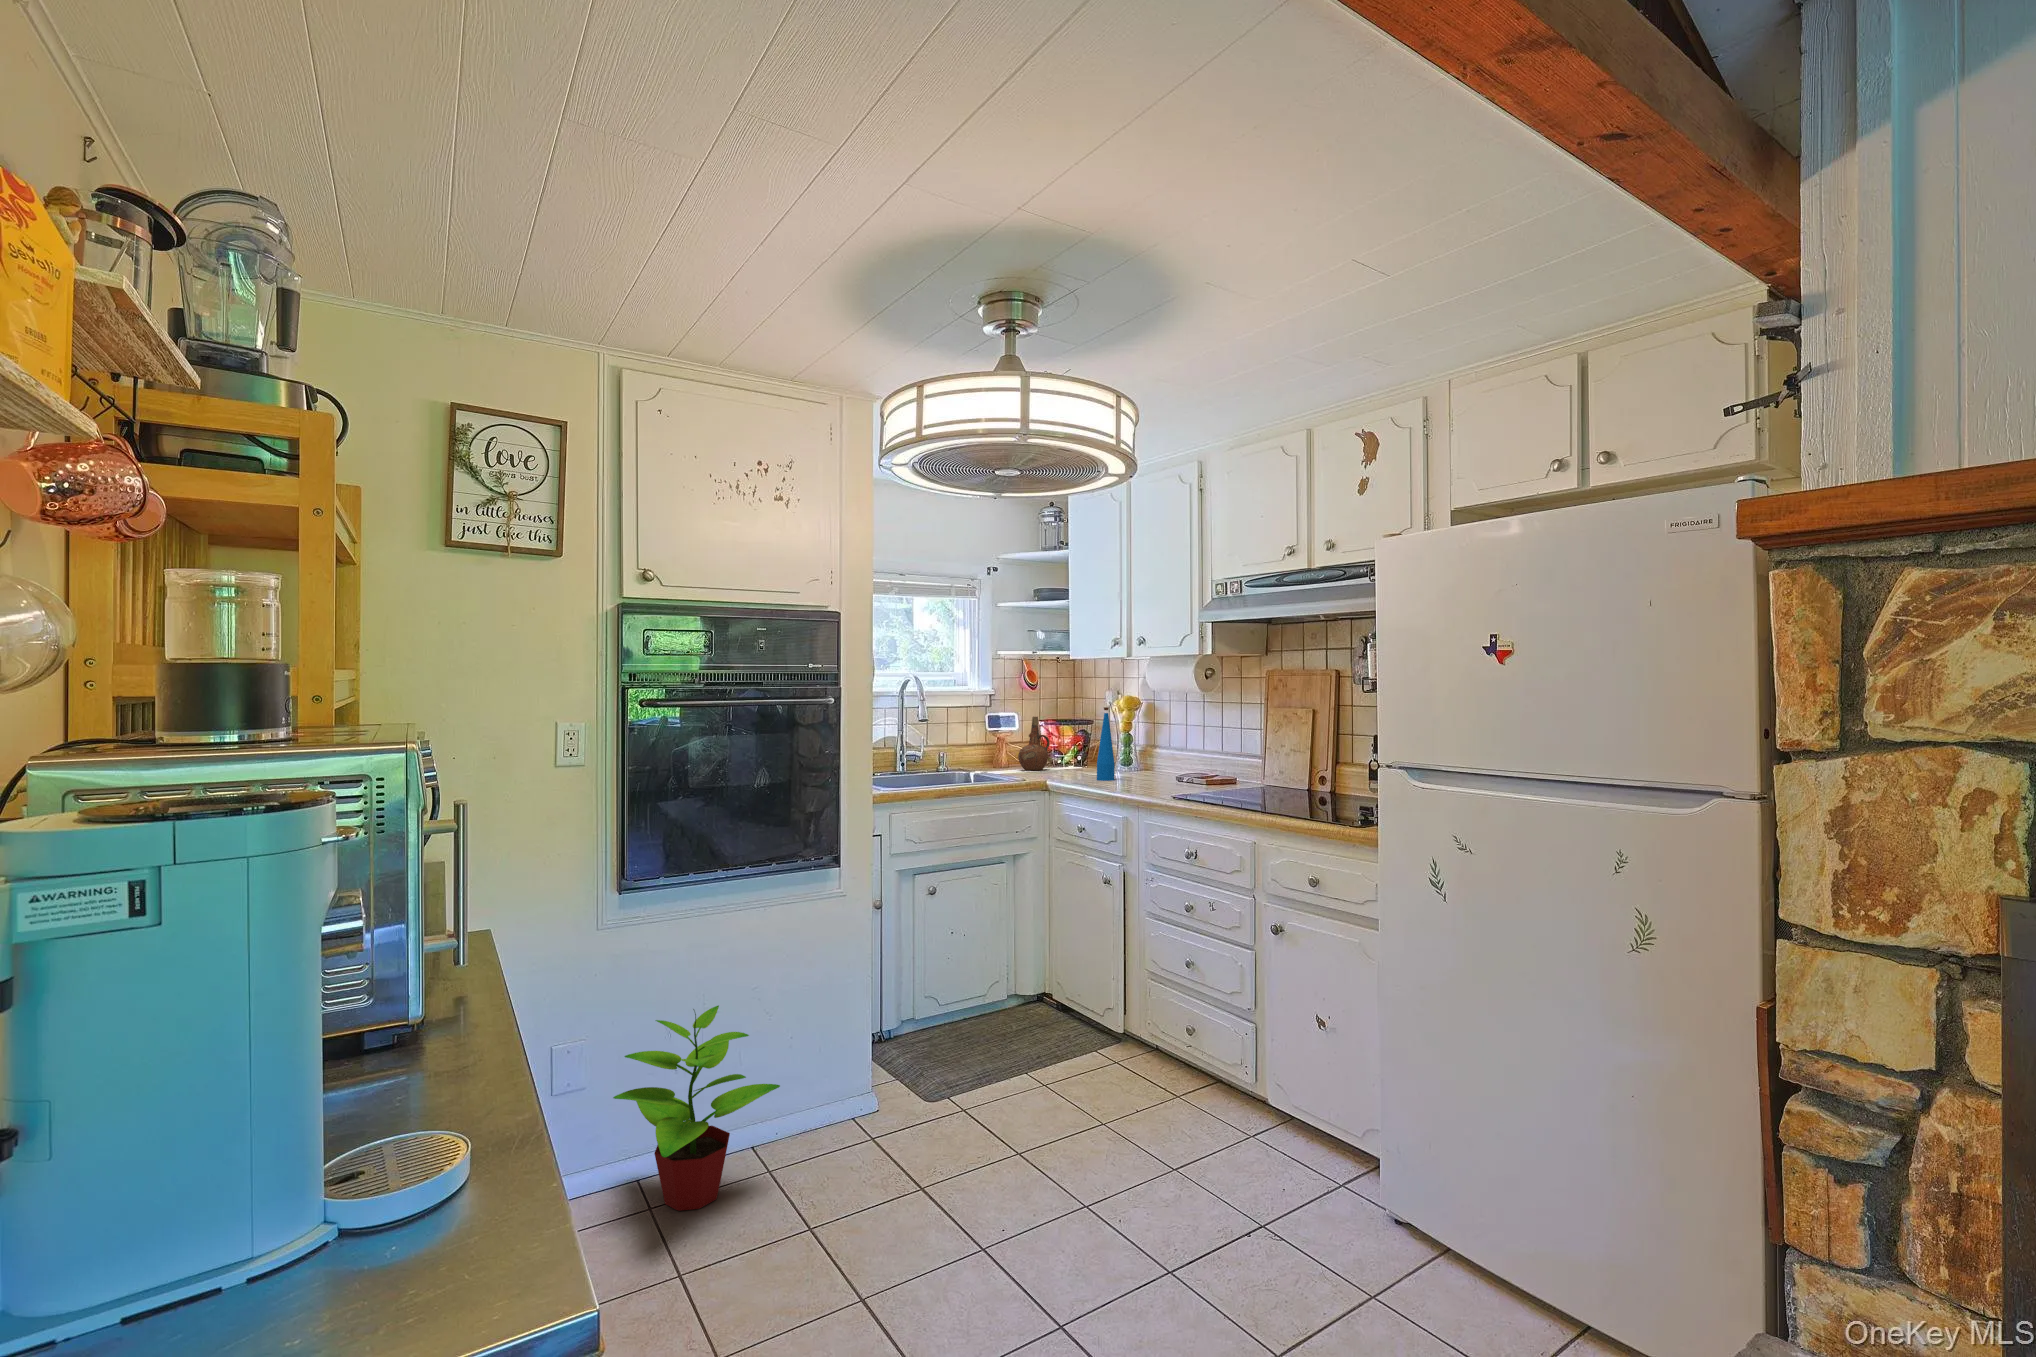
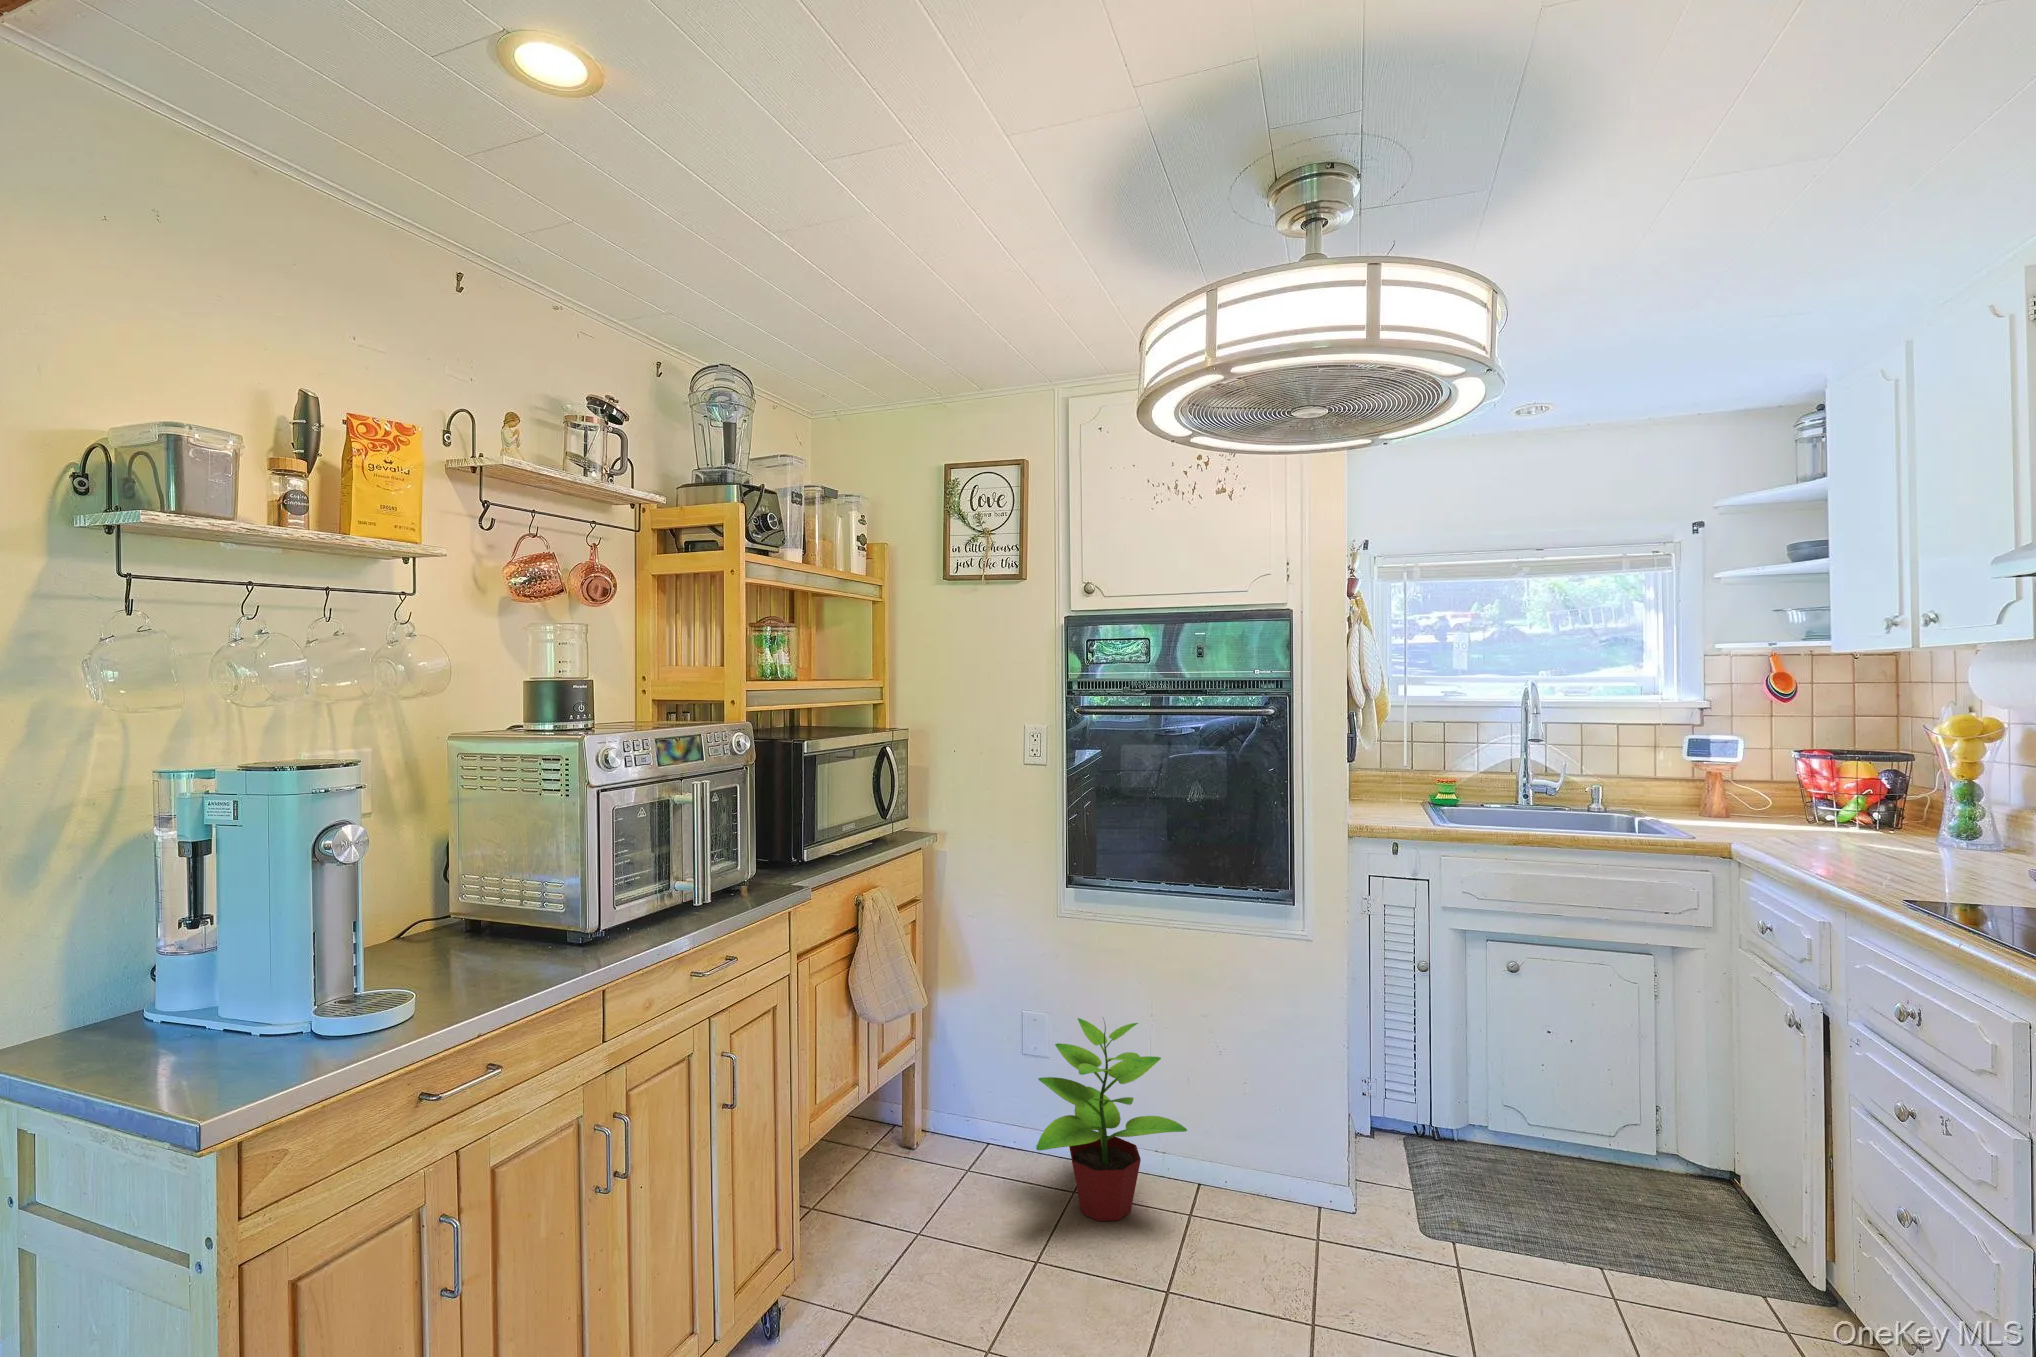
bottle: present [1097,707,1115,781] -> none [1841,731,1881,856]
ceramic pitcher: present [1018,717,1050,771] -> none [1738,743,1800,826]

